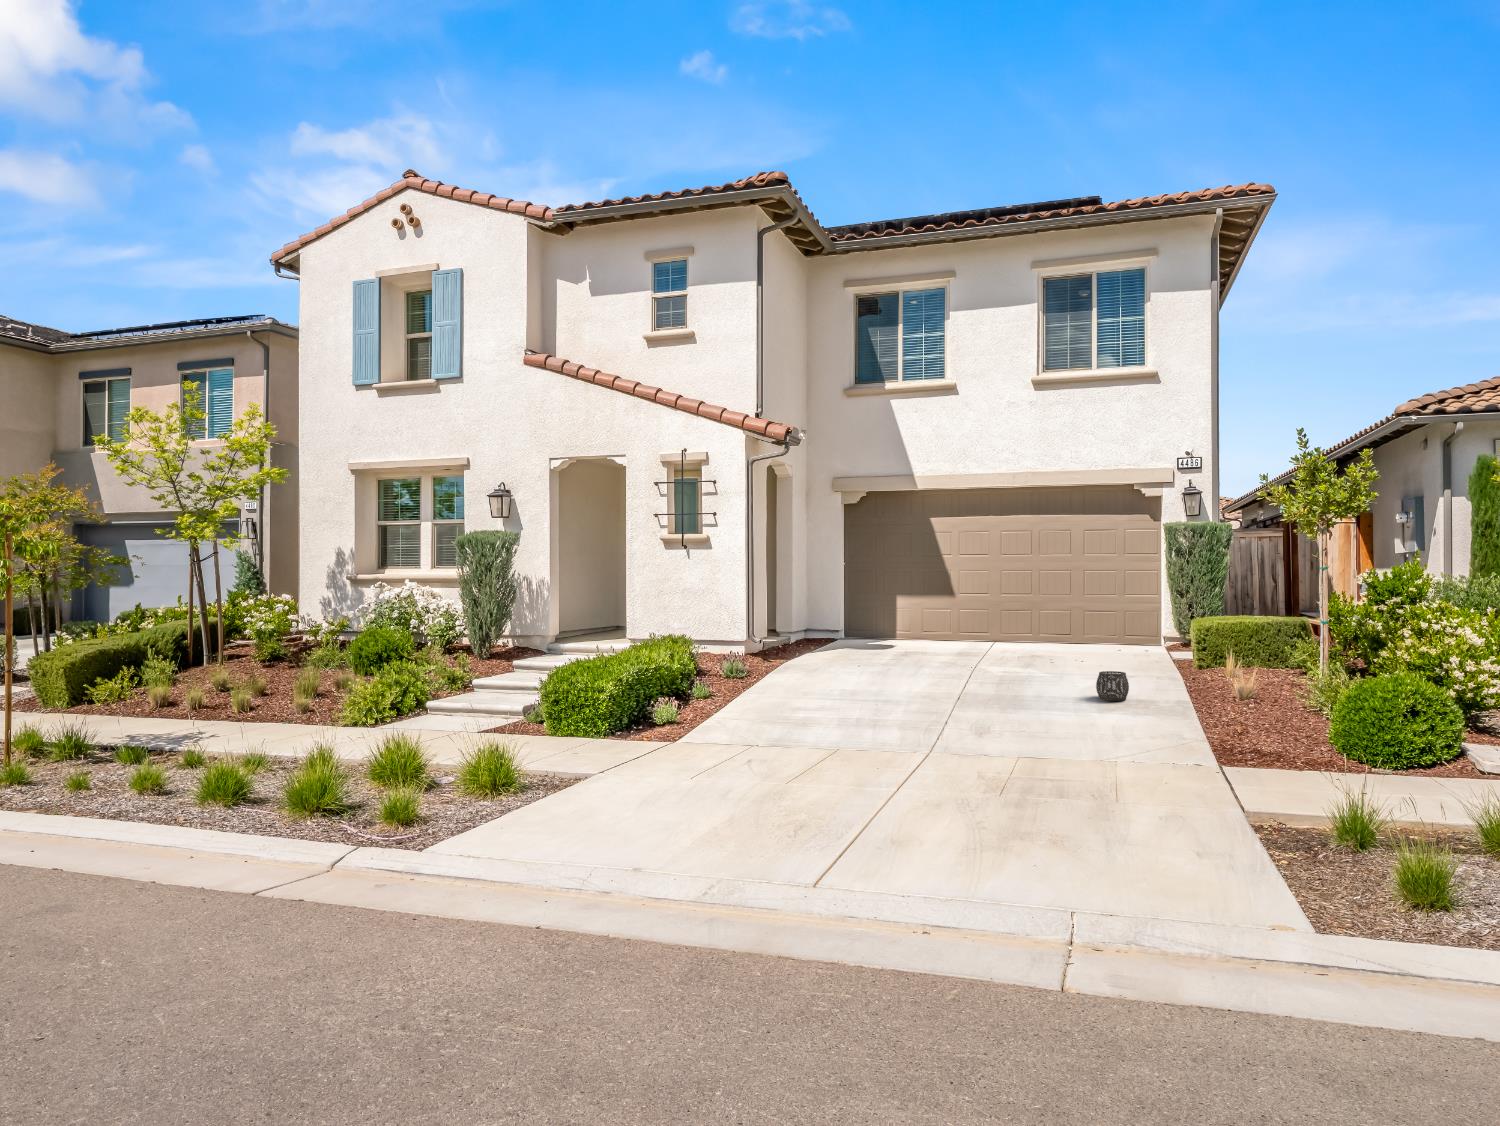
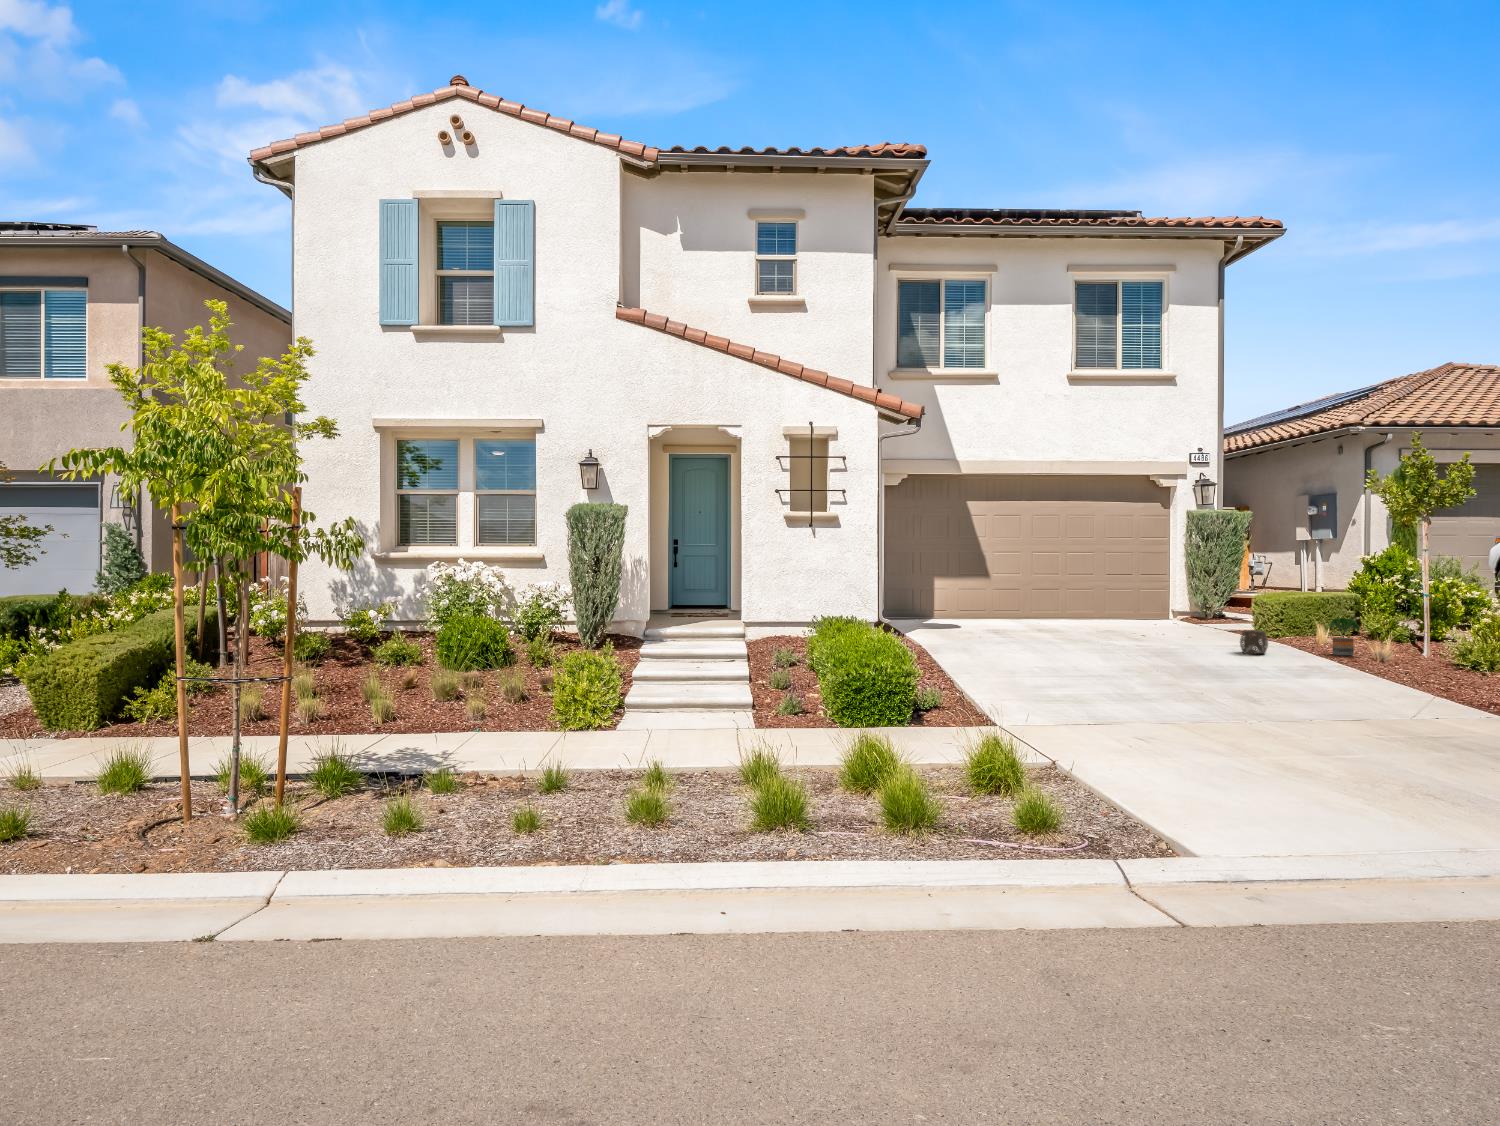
potted tree: none [1212,660,1247,708] -> present [1330,618,1359,655]

